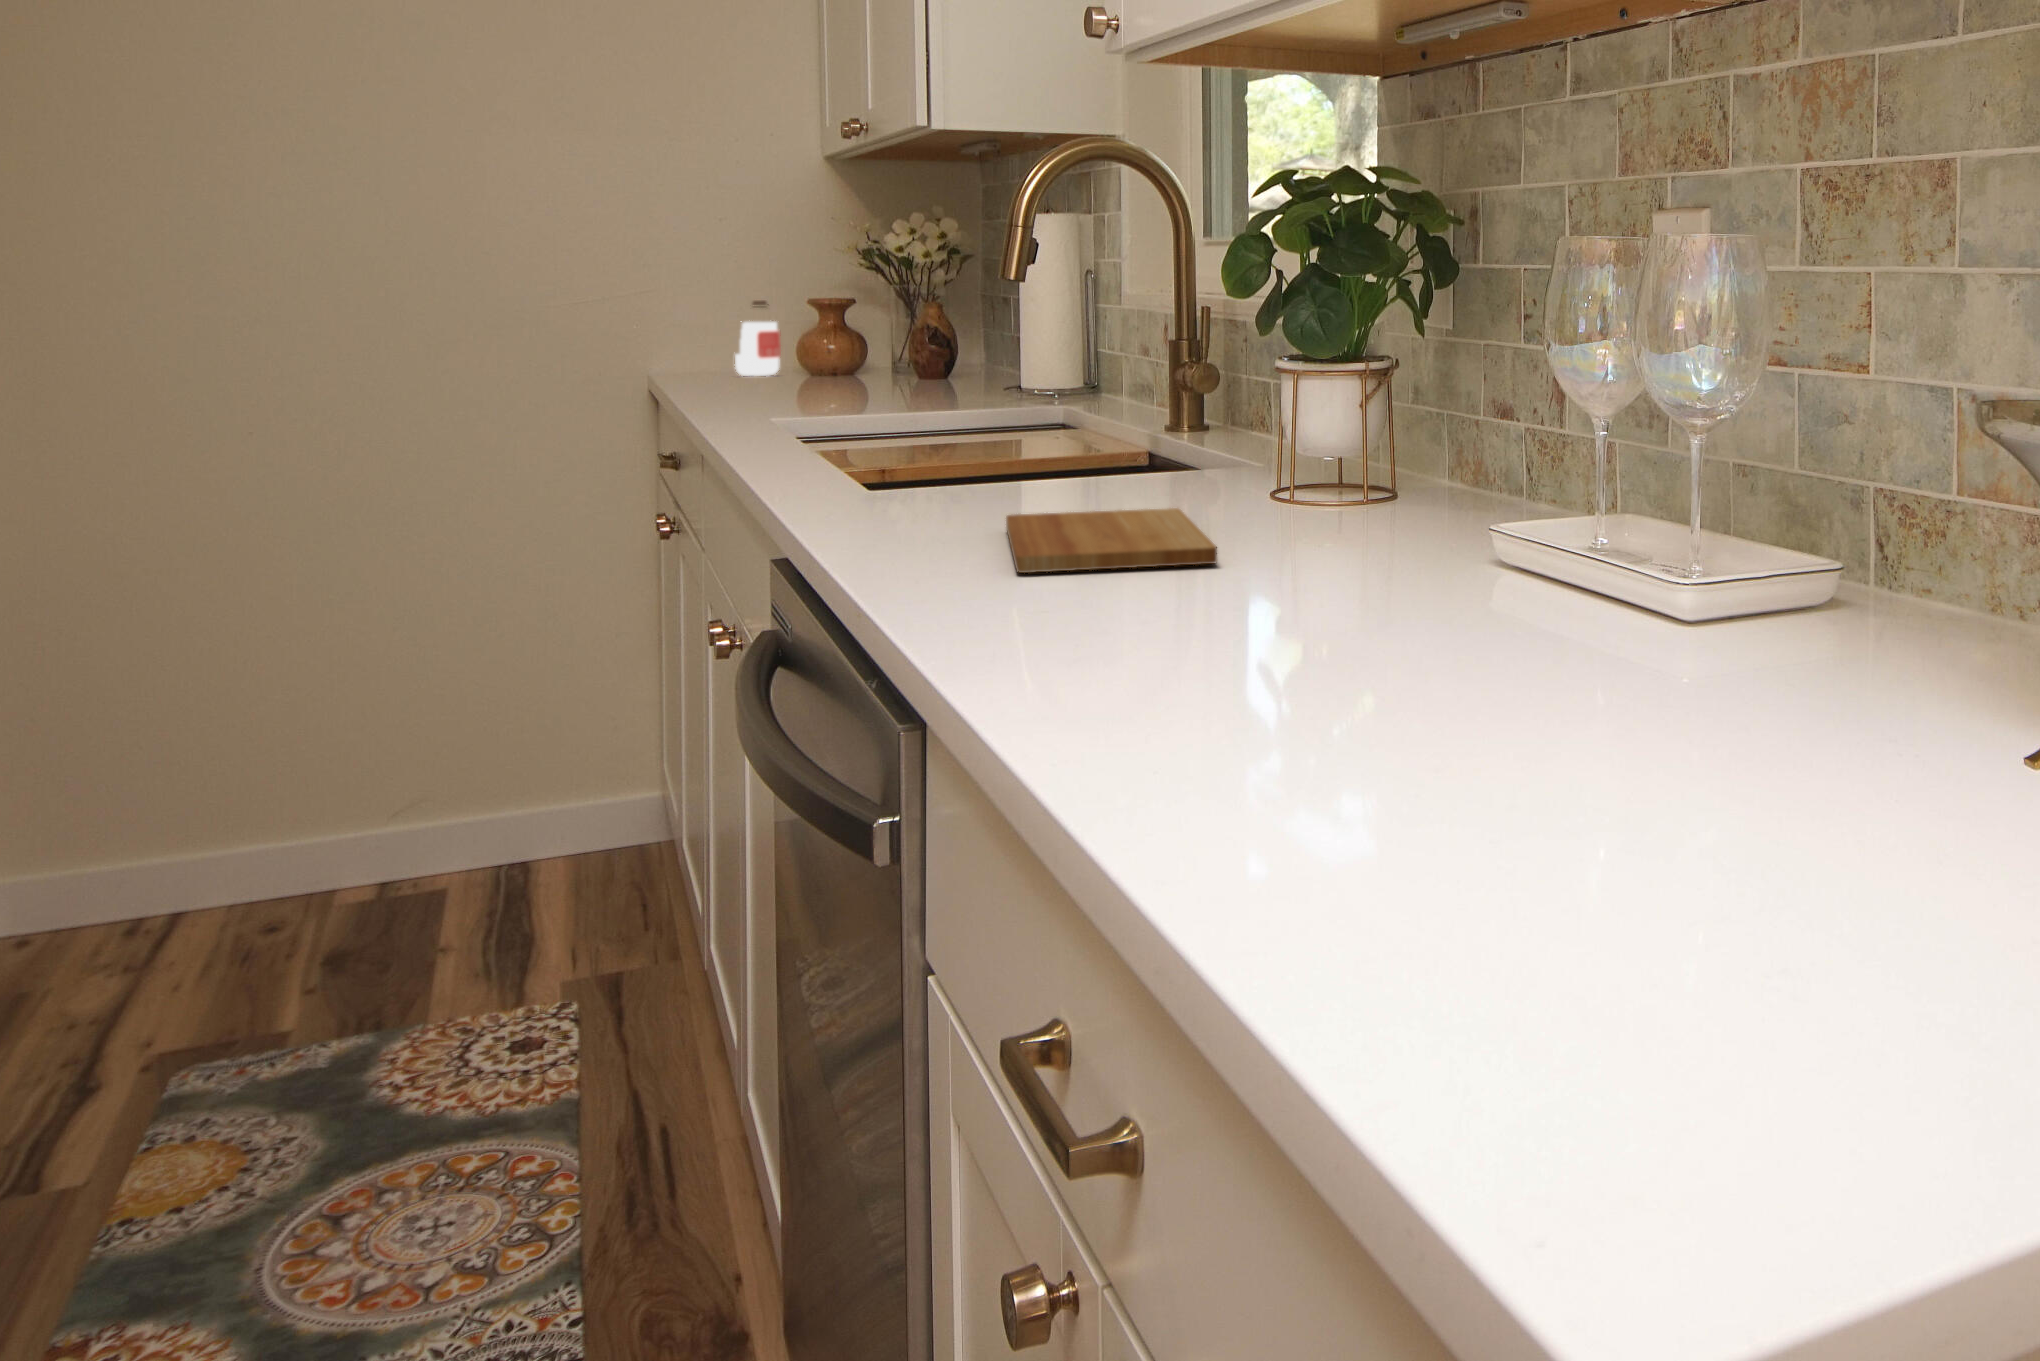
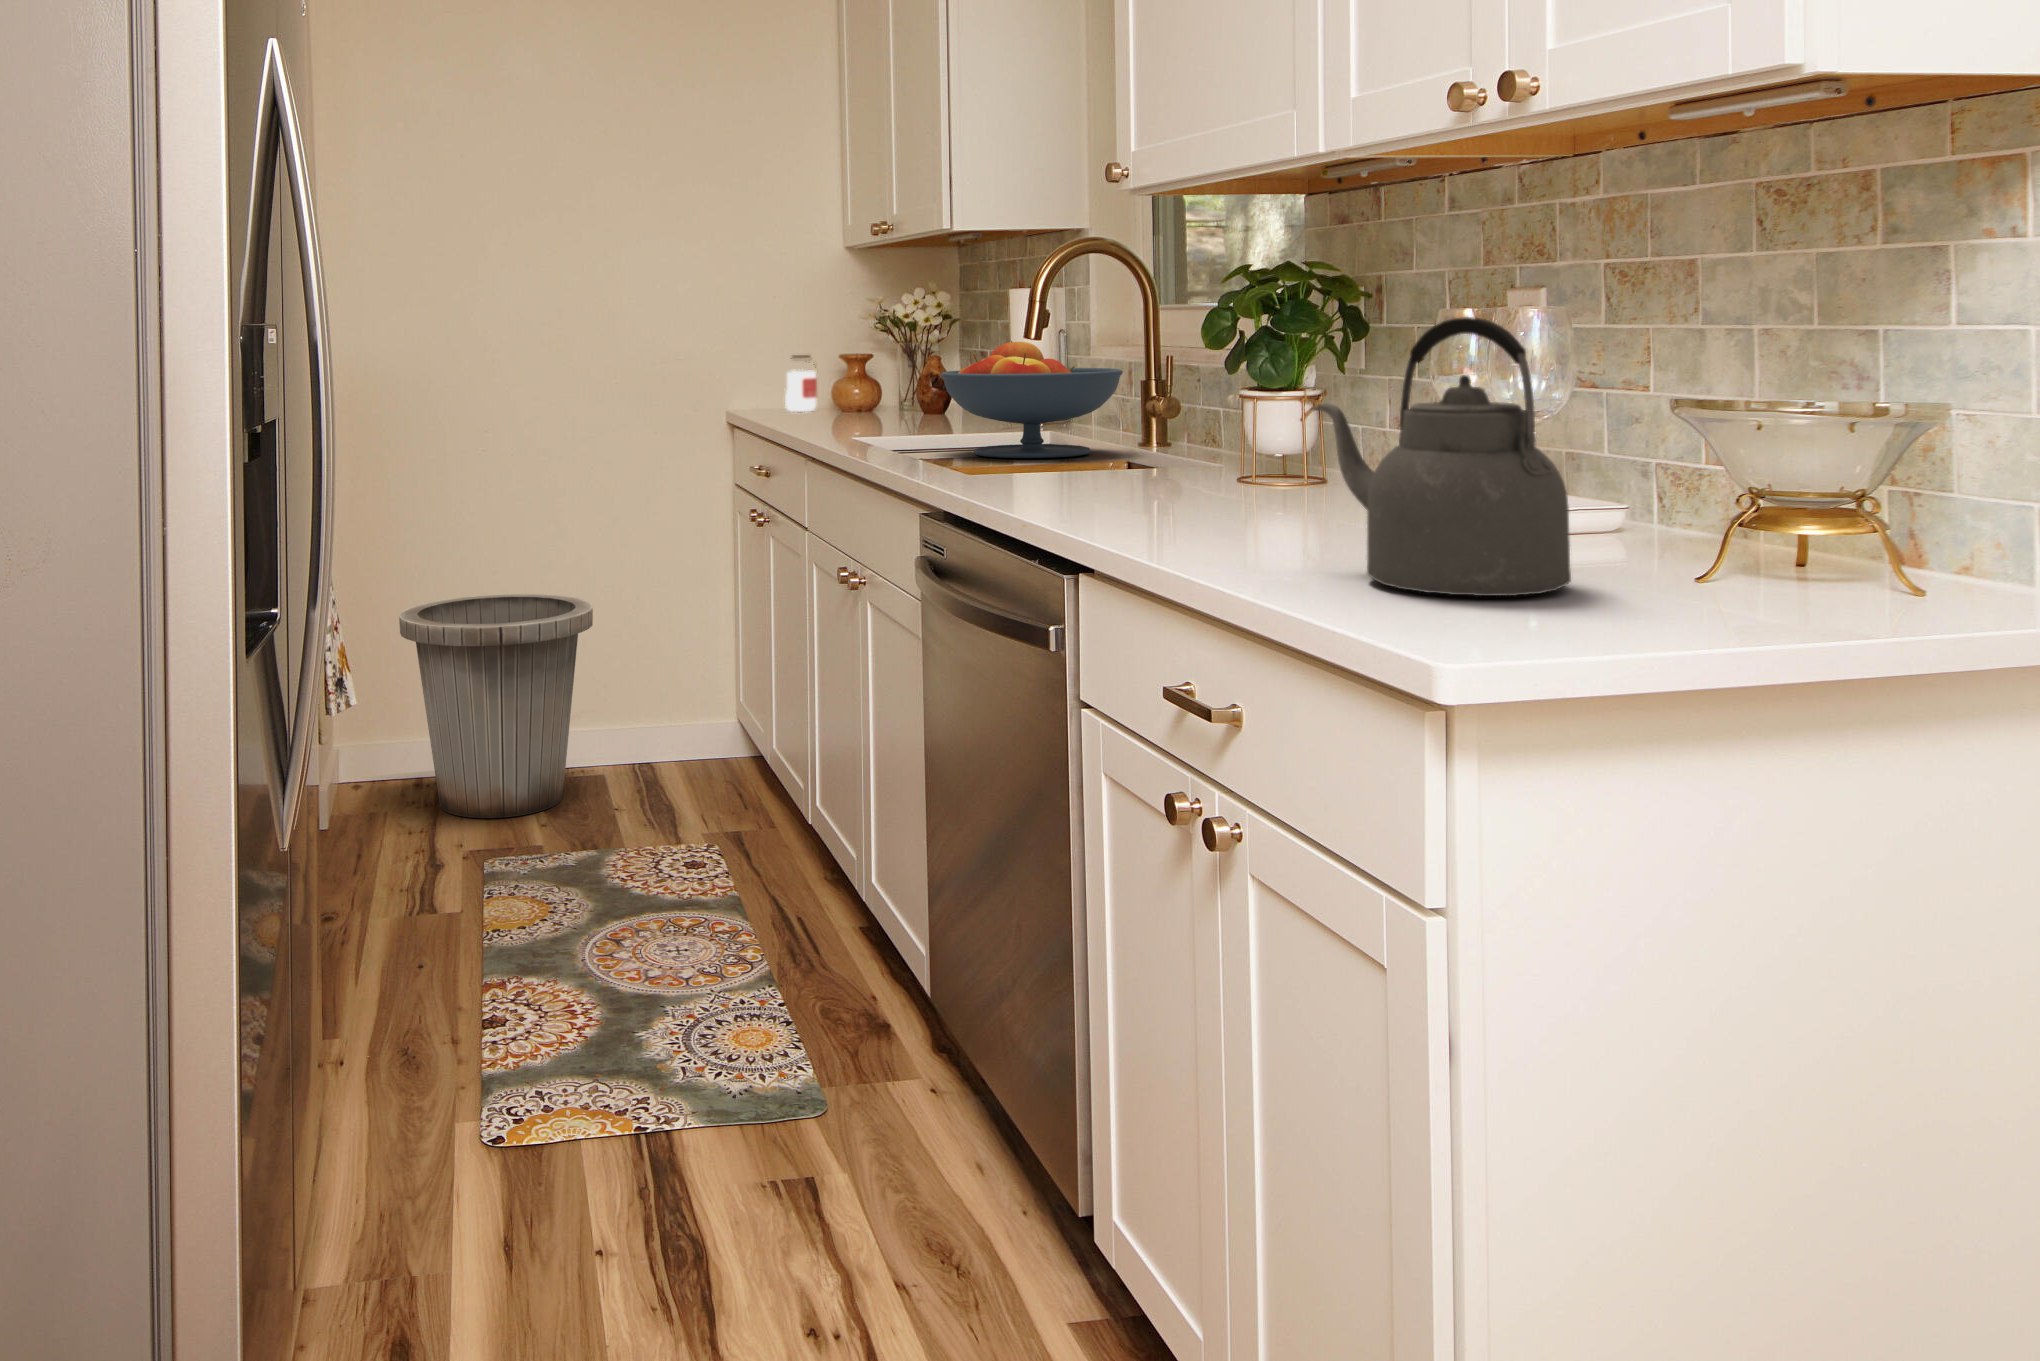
kettle: none [1321,234,1821,859] -> present [1312,317,1571,596]
fruit bowl: none [866,284,1133,455] -> present [941,341,1123,458]
cutting board: present [1006,508,1217,573] -> none [1078,482,1222,511]
trash can: none [71,639,415,984] -> present [399,594,593,818]

